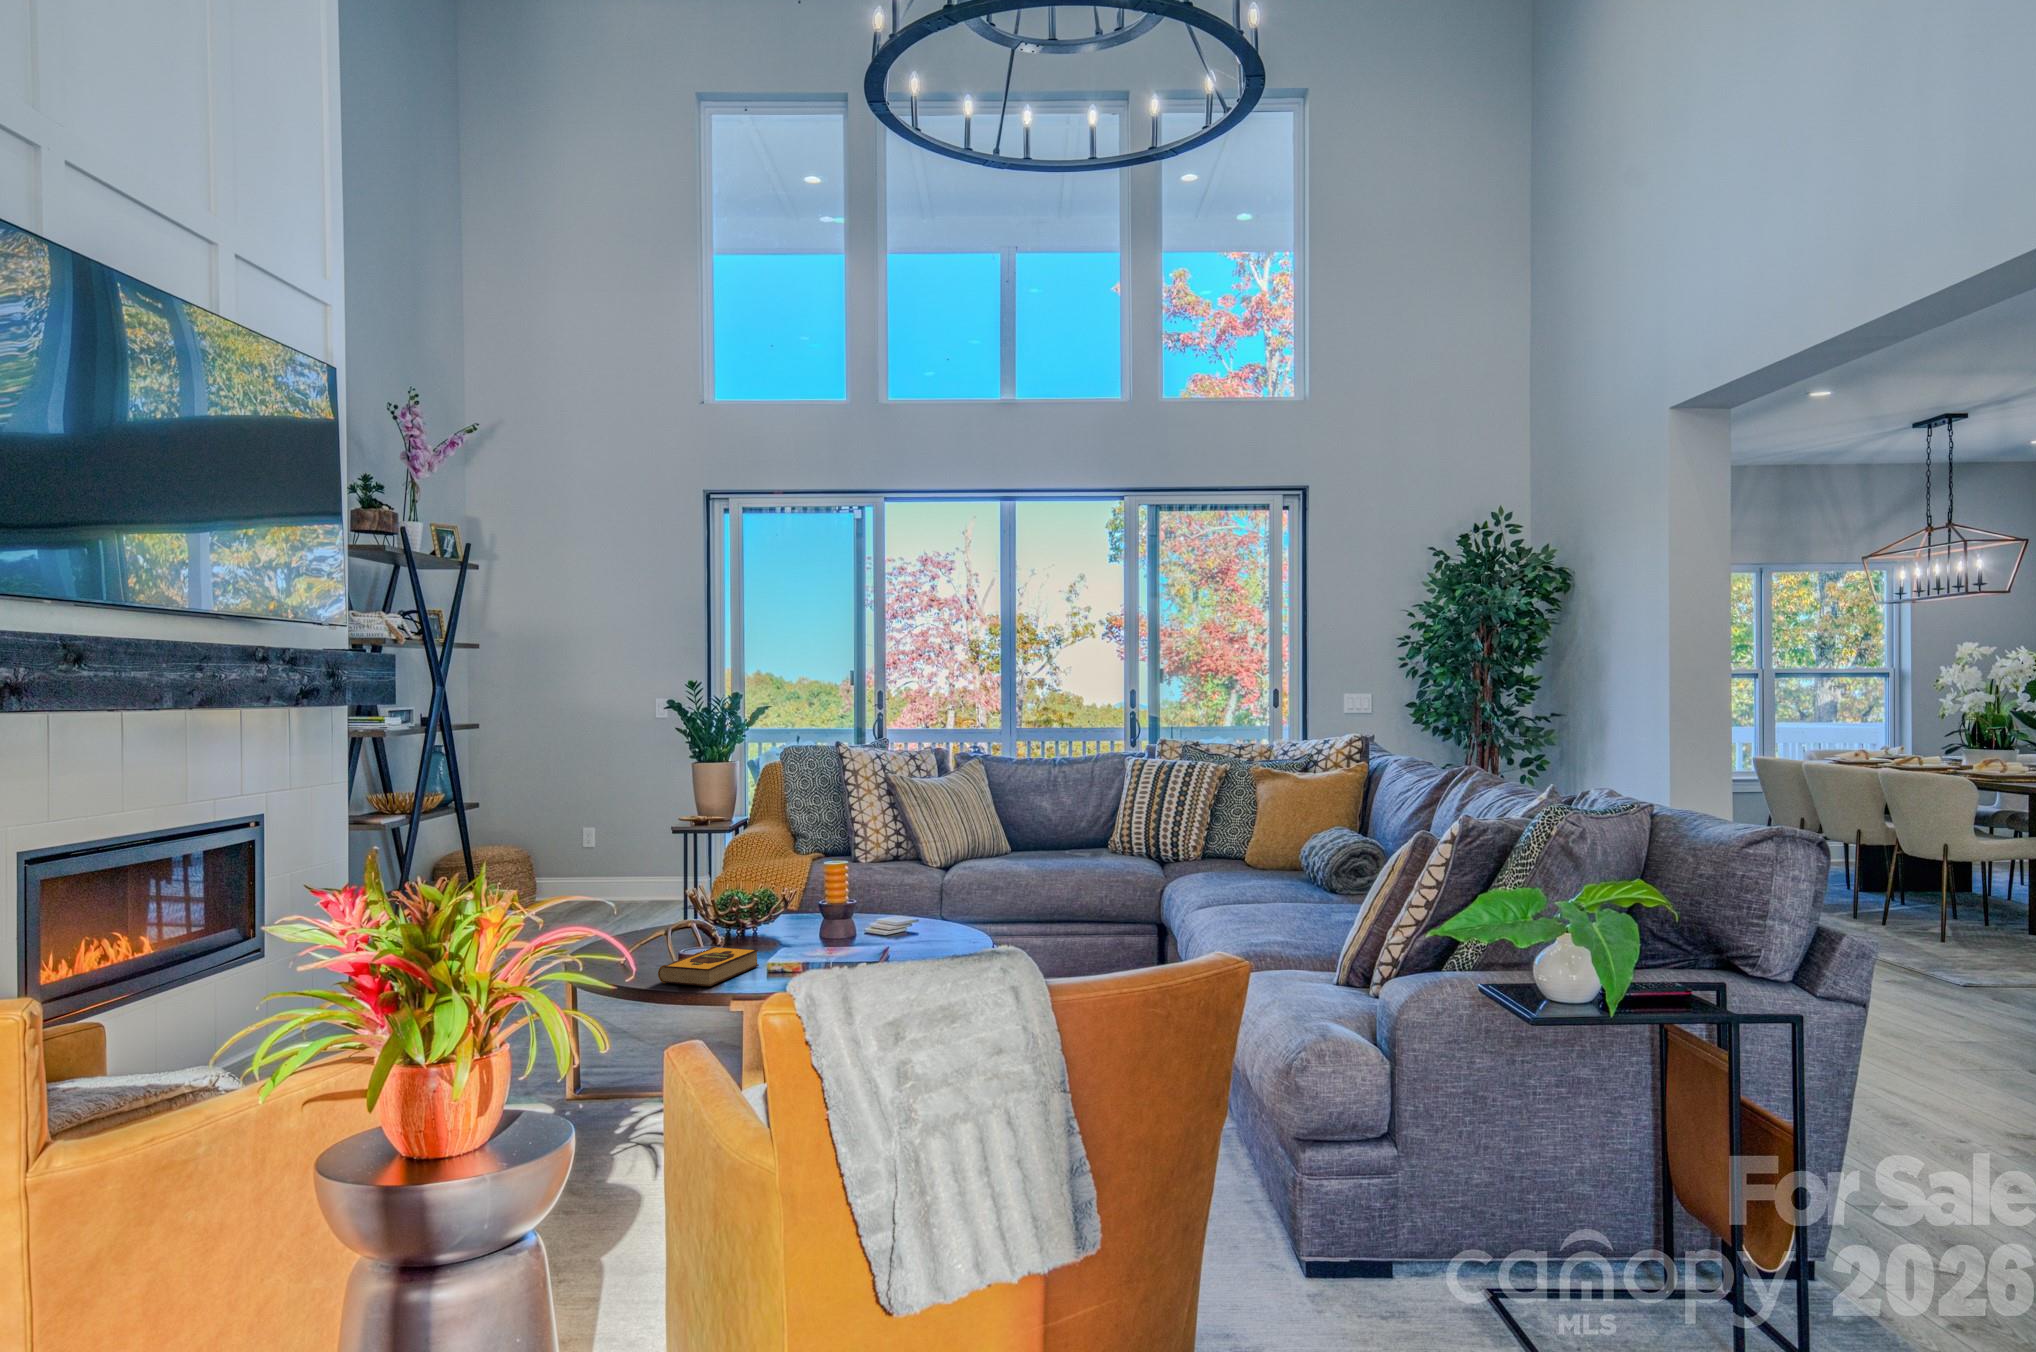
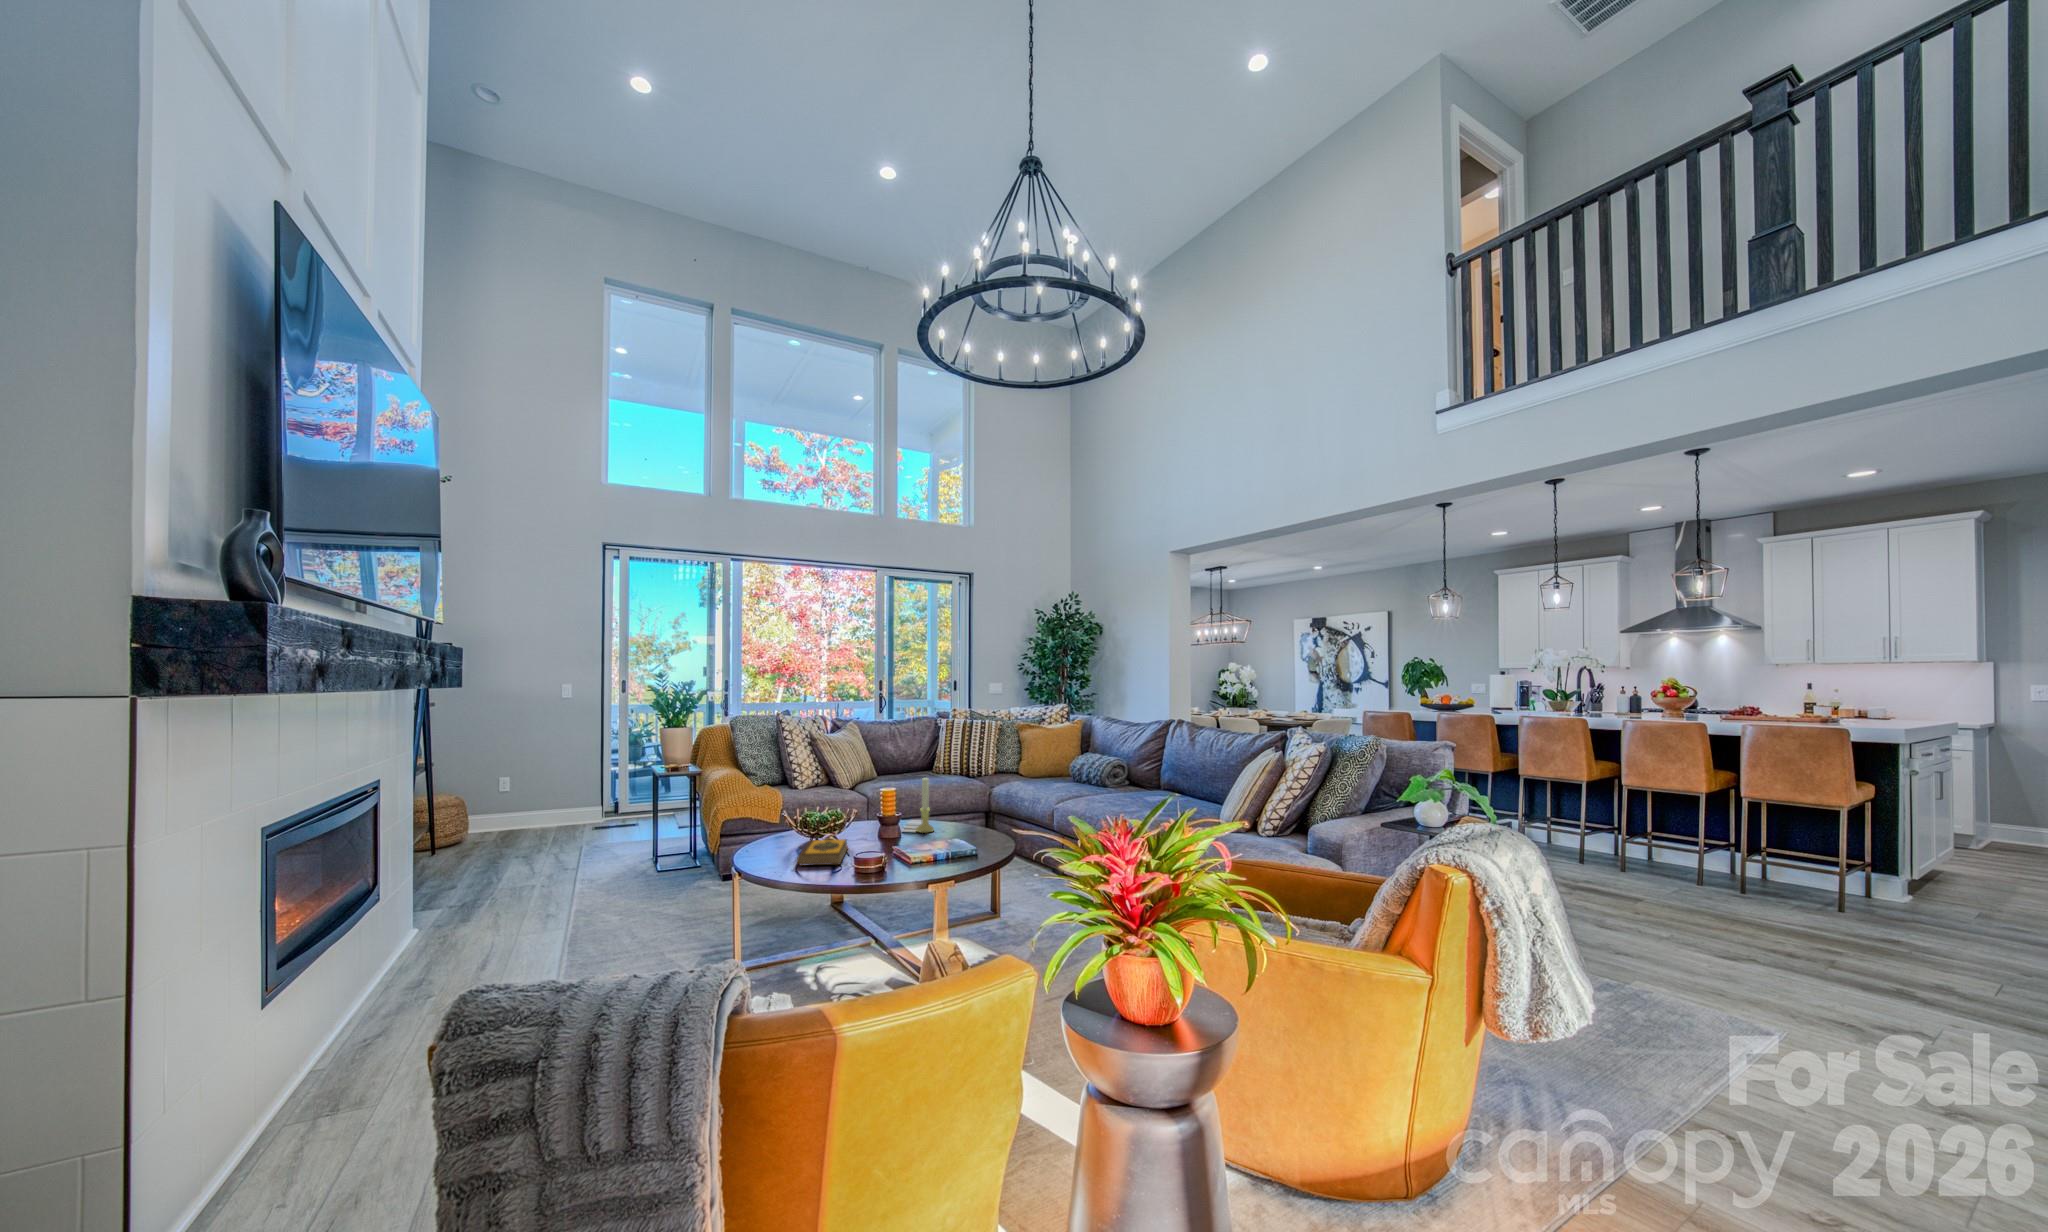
candle holder: none [898,861,928,949] -> present [916,778,934,833]

